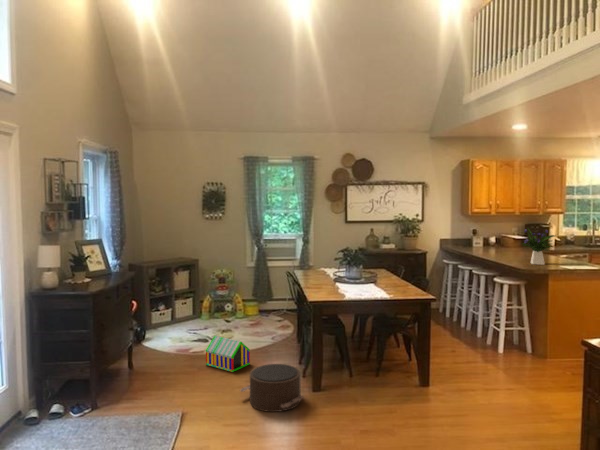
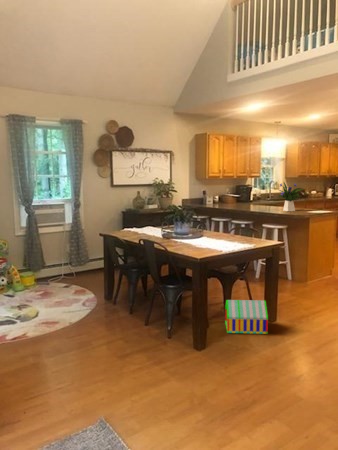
toy house: present [206,336,250,372] -> present [225,300,268,334]
pouf: present [240,364,302,412] -> none [124,326,199,383]

